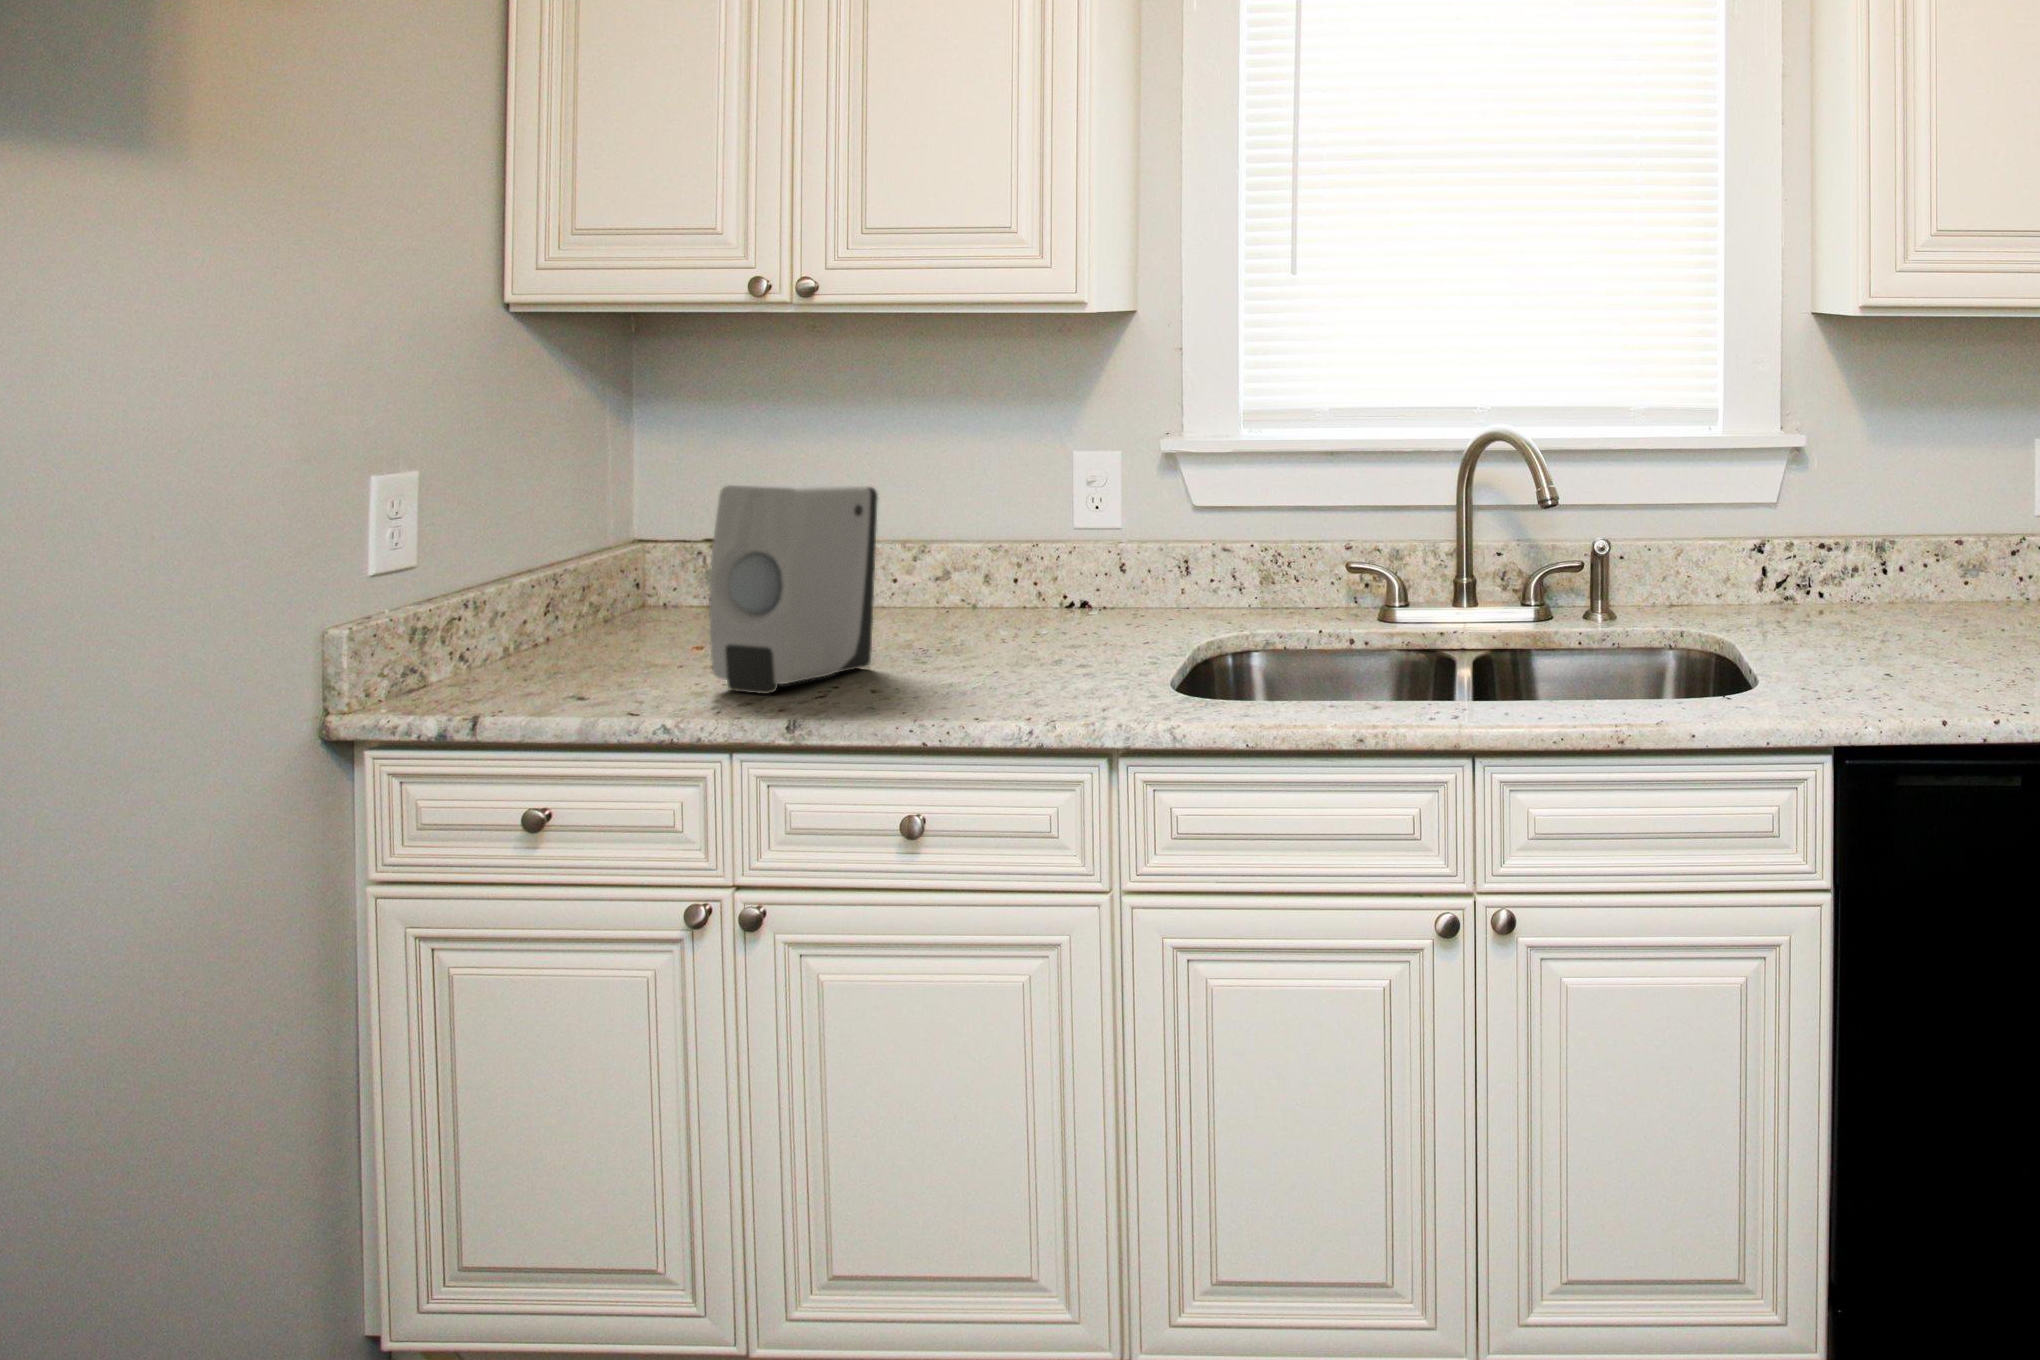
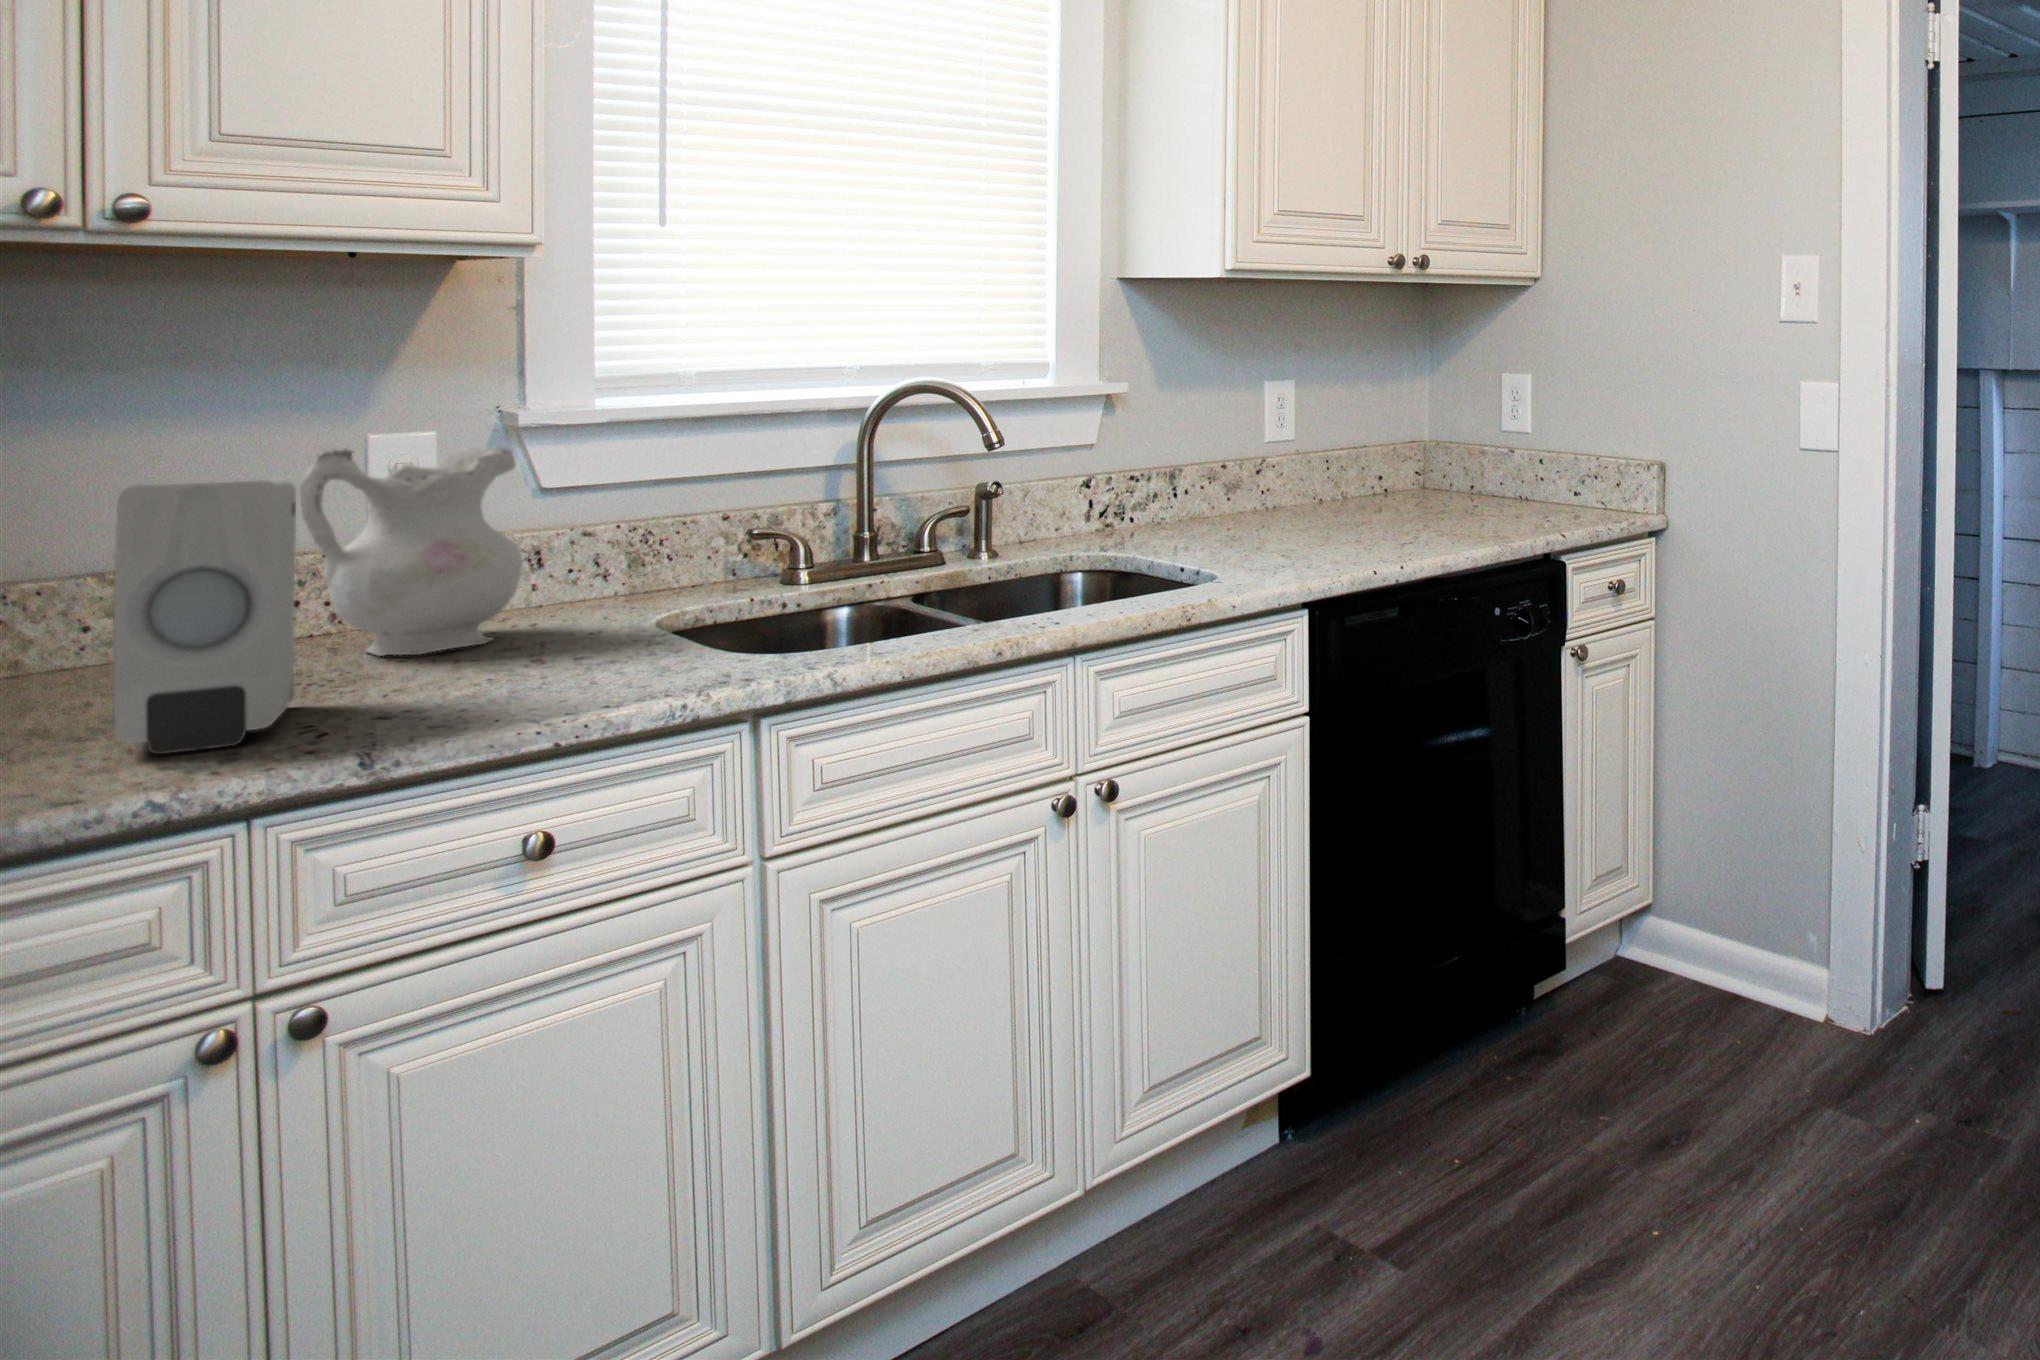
ceramic pitcher: none [958,460,1115,640] -> present [300,447,522,656]

